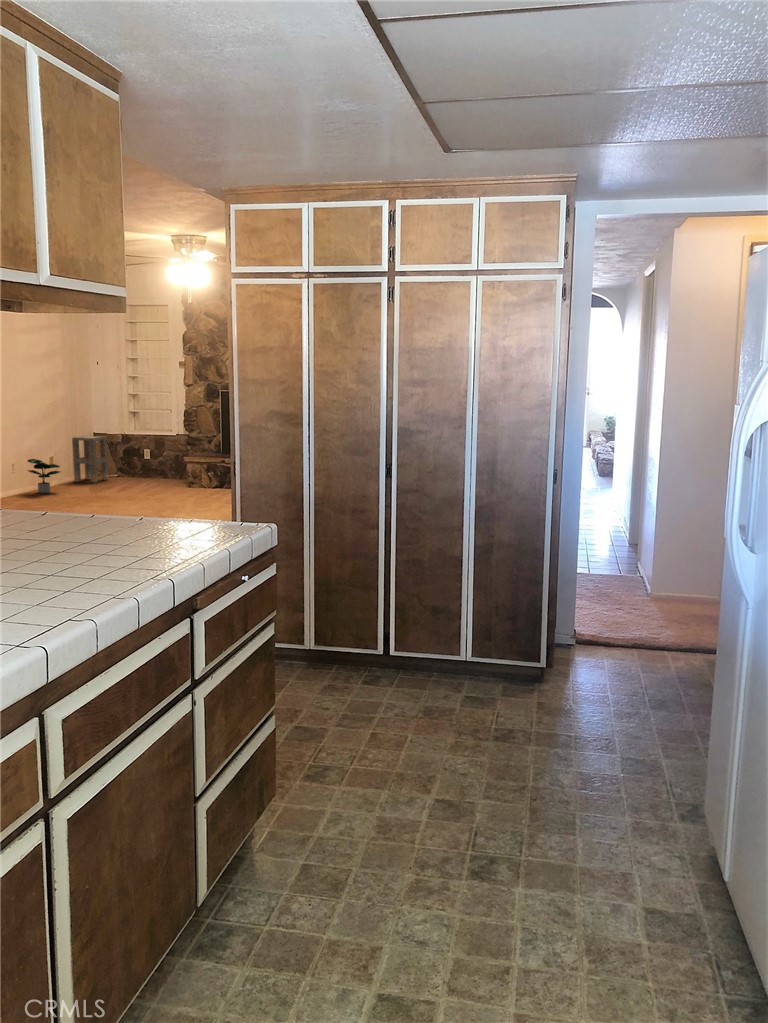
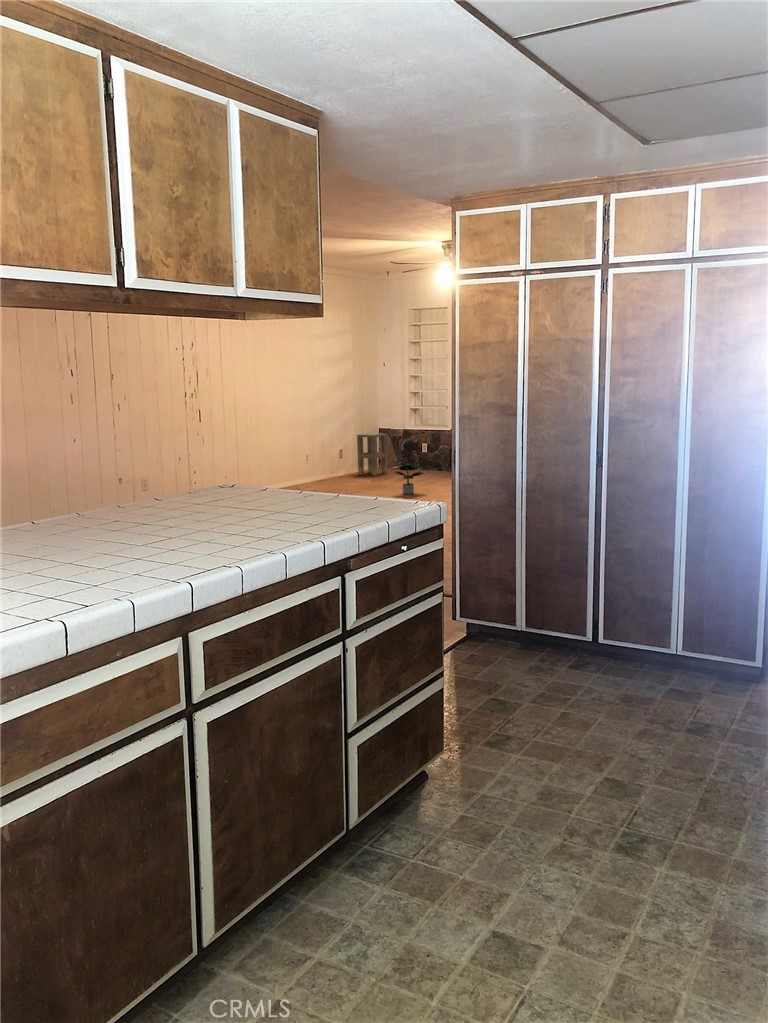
potted plant: present [27,459,60,493] -> present [394,460,424,494]

